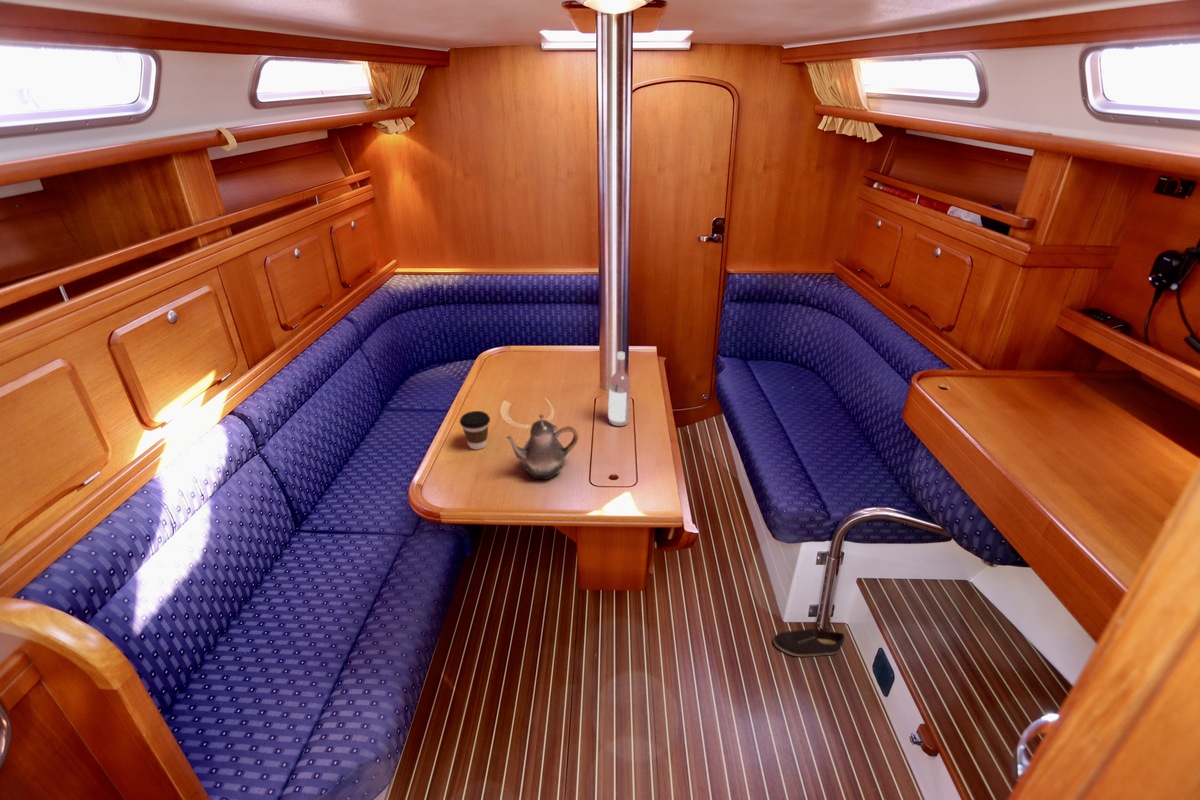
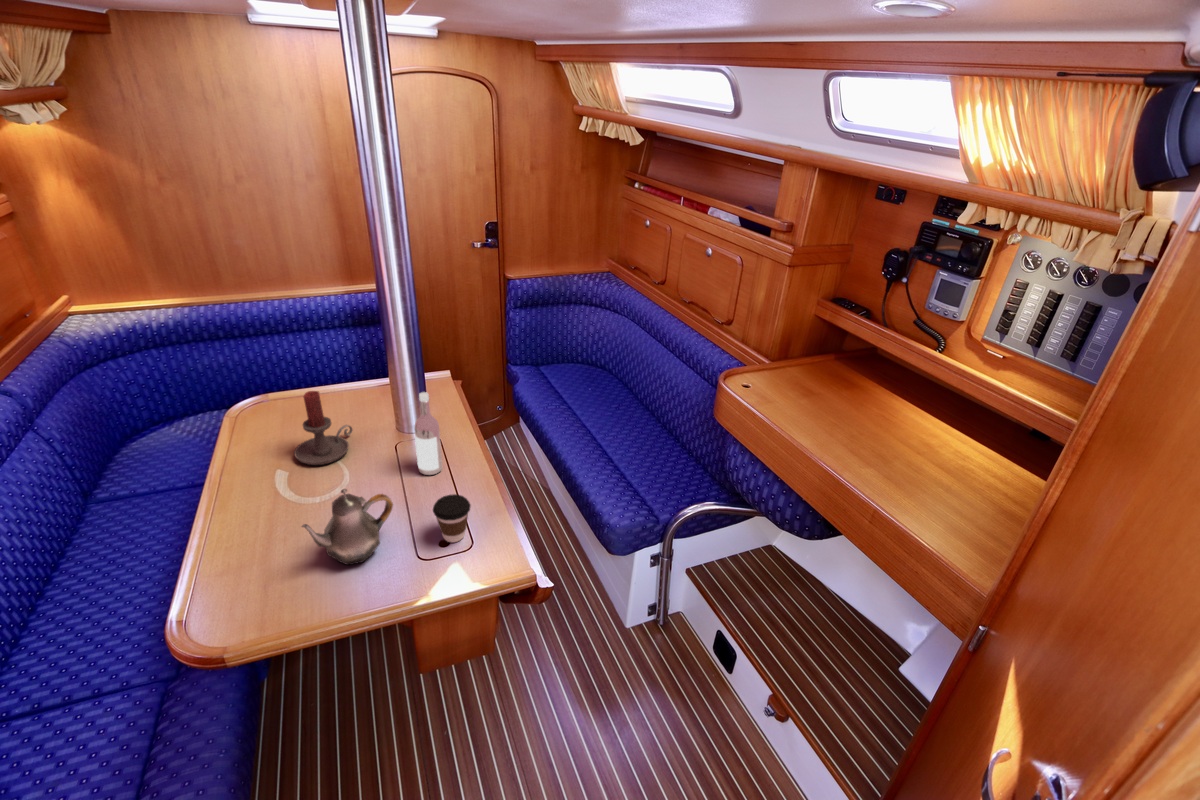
candle holder: none [518,341,565,403] -> present [294,391,352,465]
coffee cup: present [460,411,490,450] -> present [433,494,471,542]
shoe: present [773,628,844,657] -> none [623,627,686,663]

